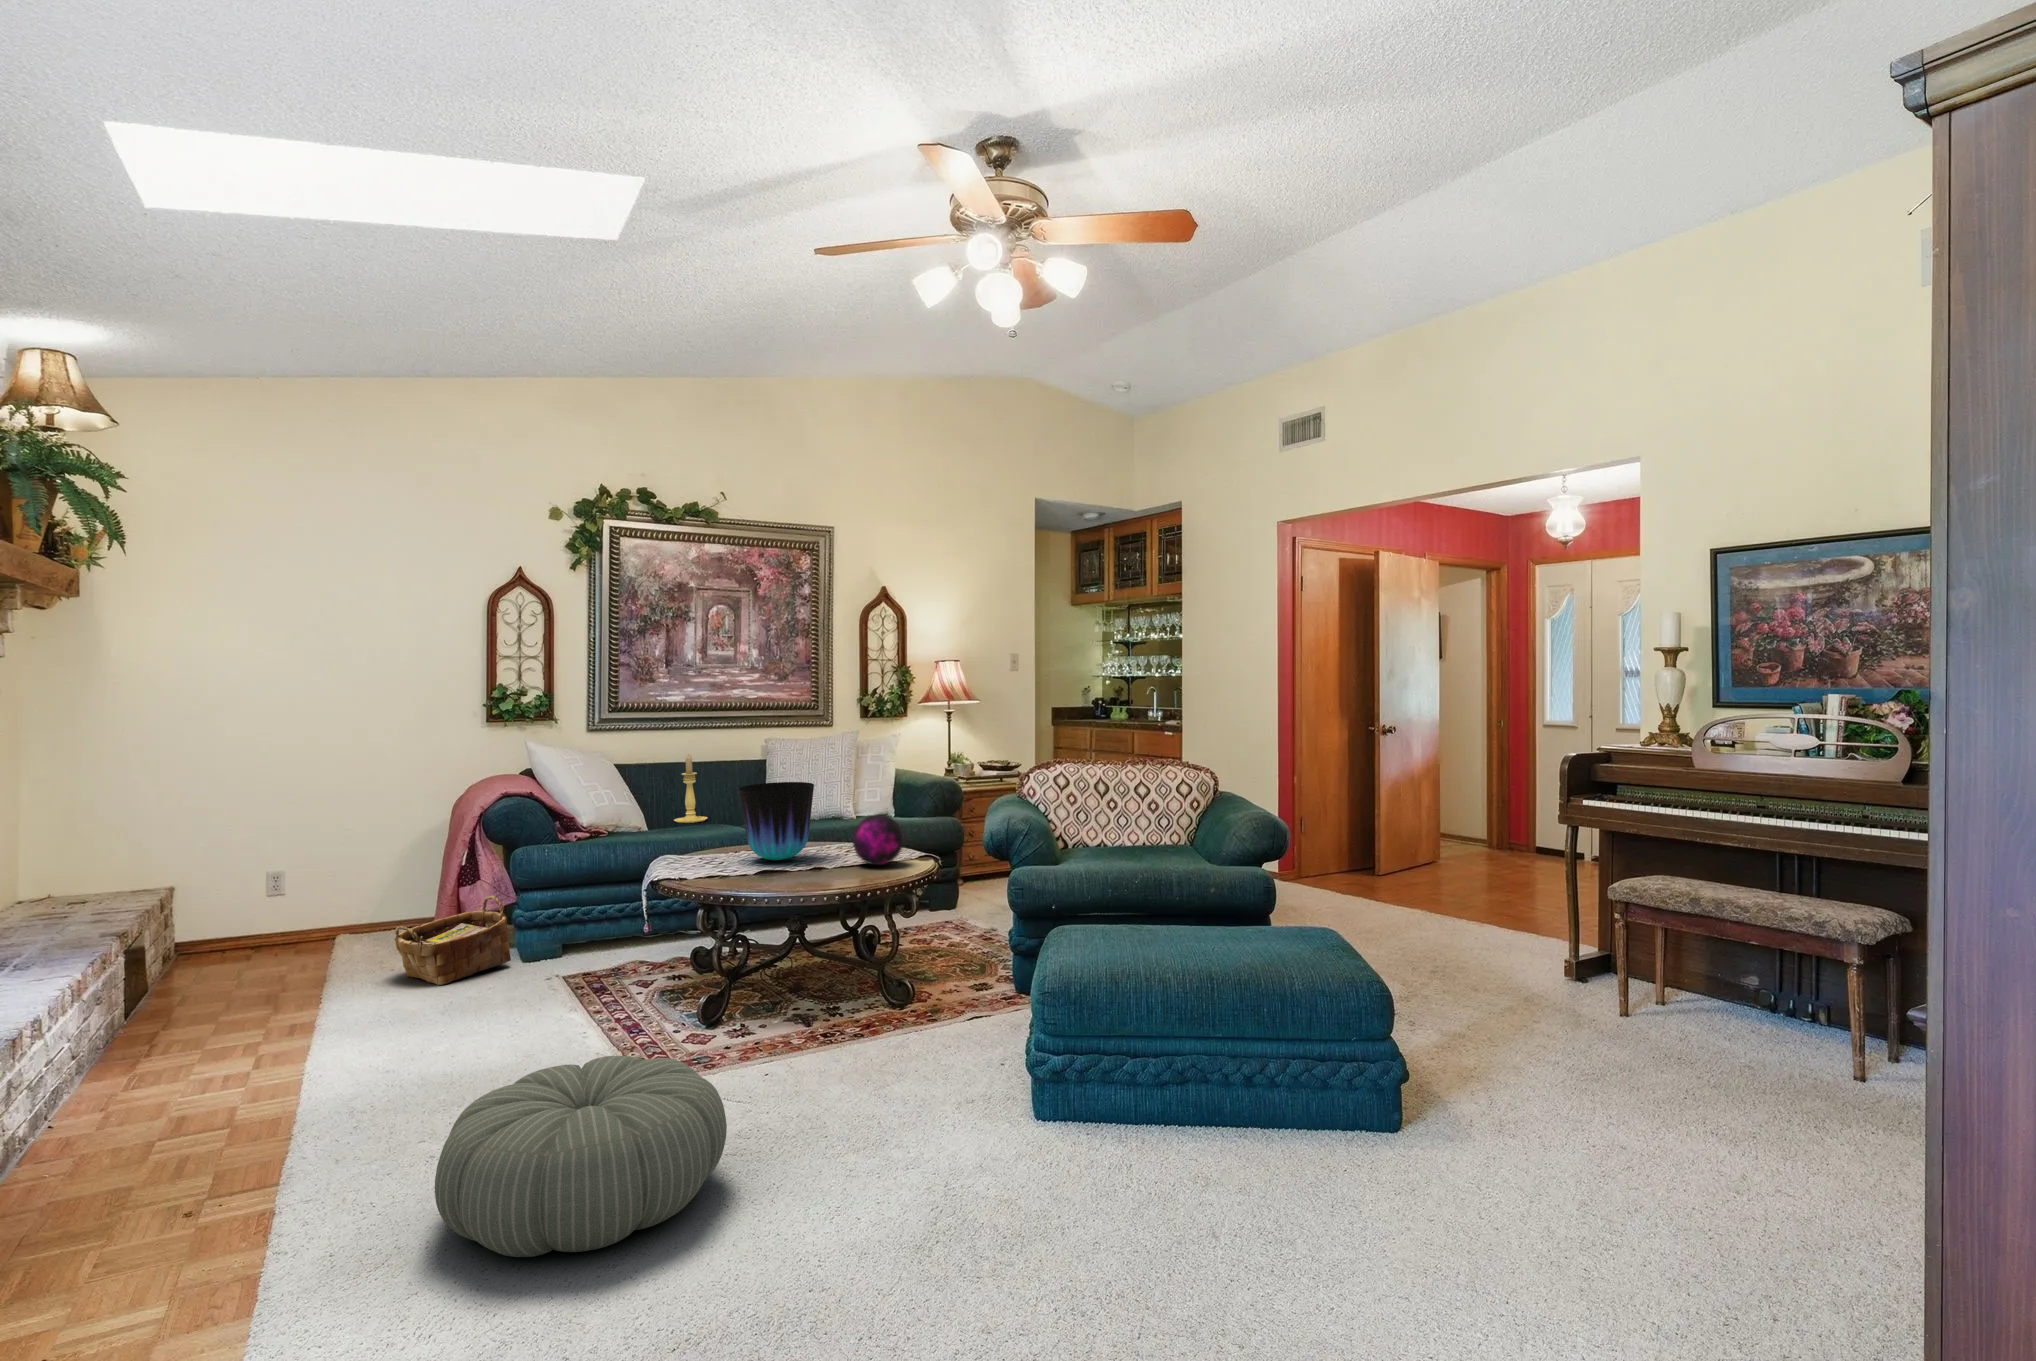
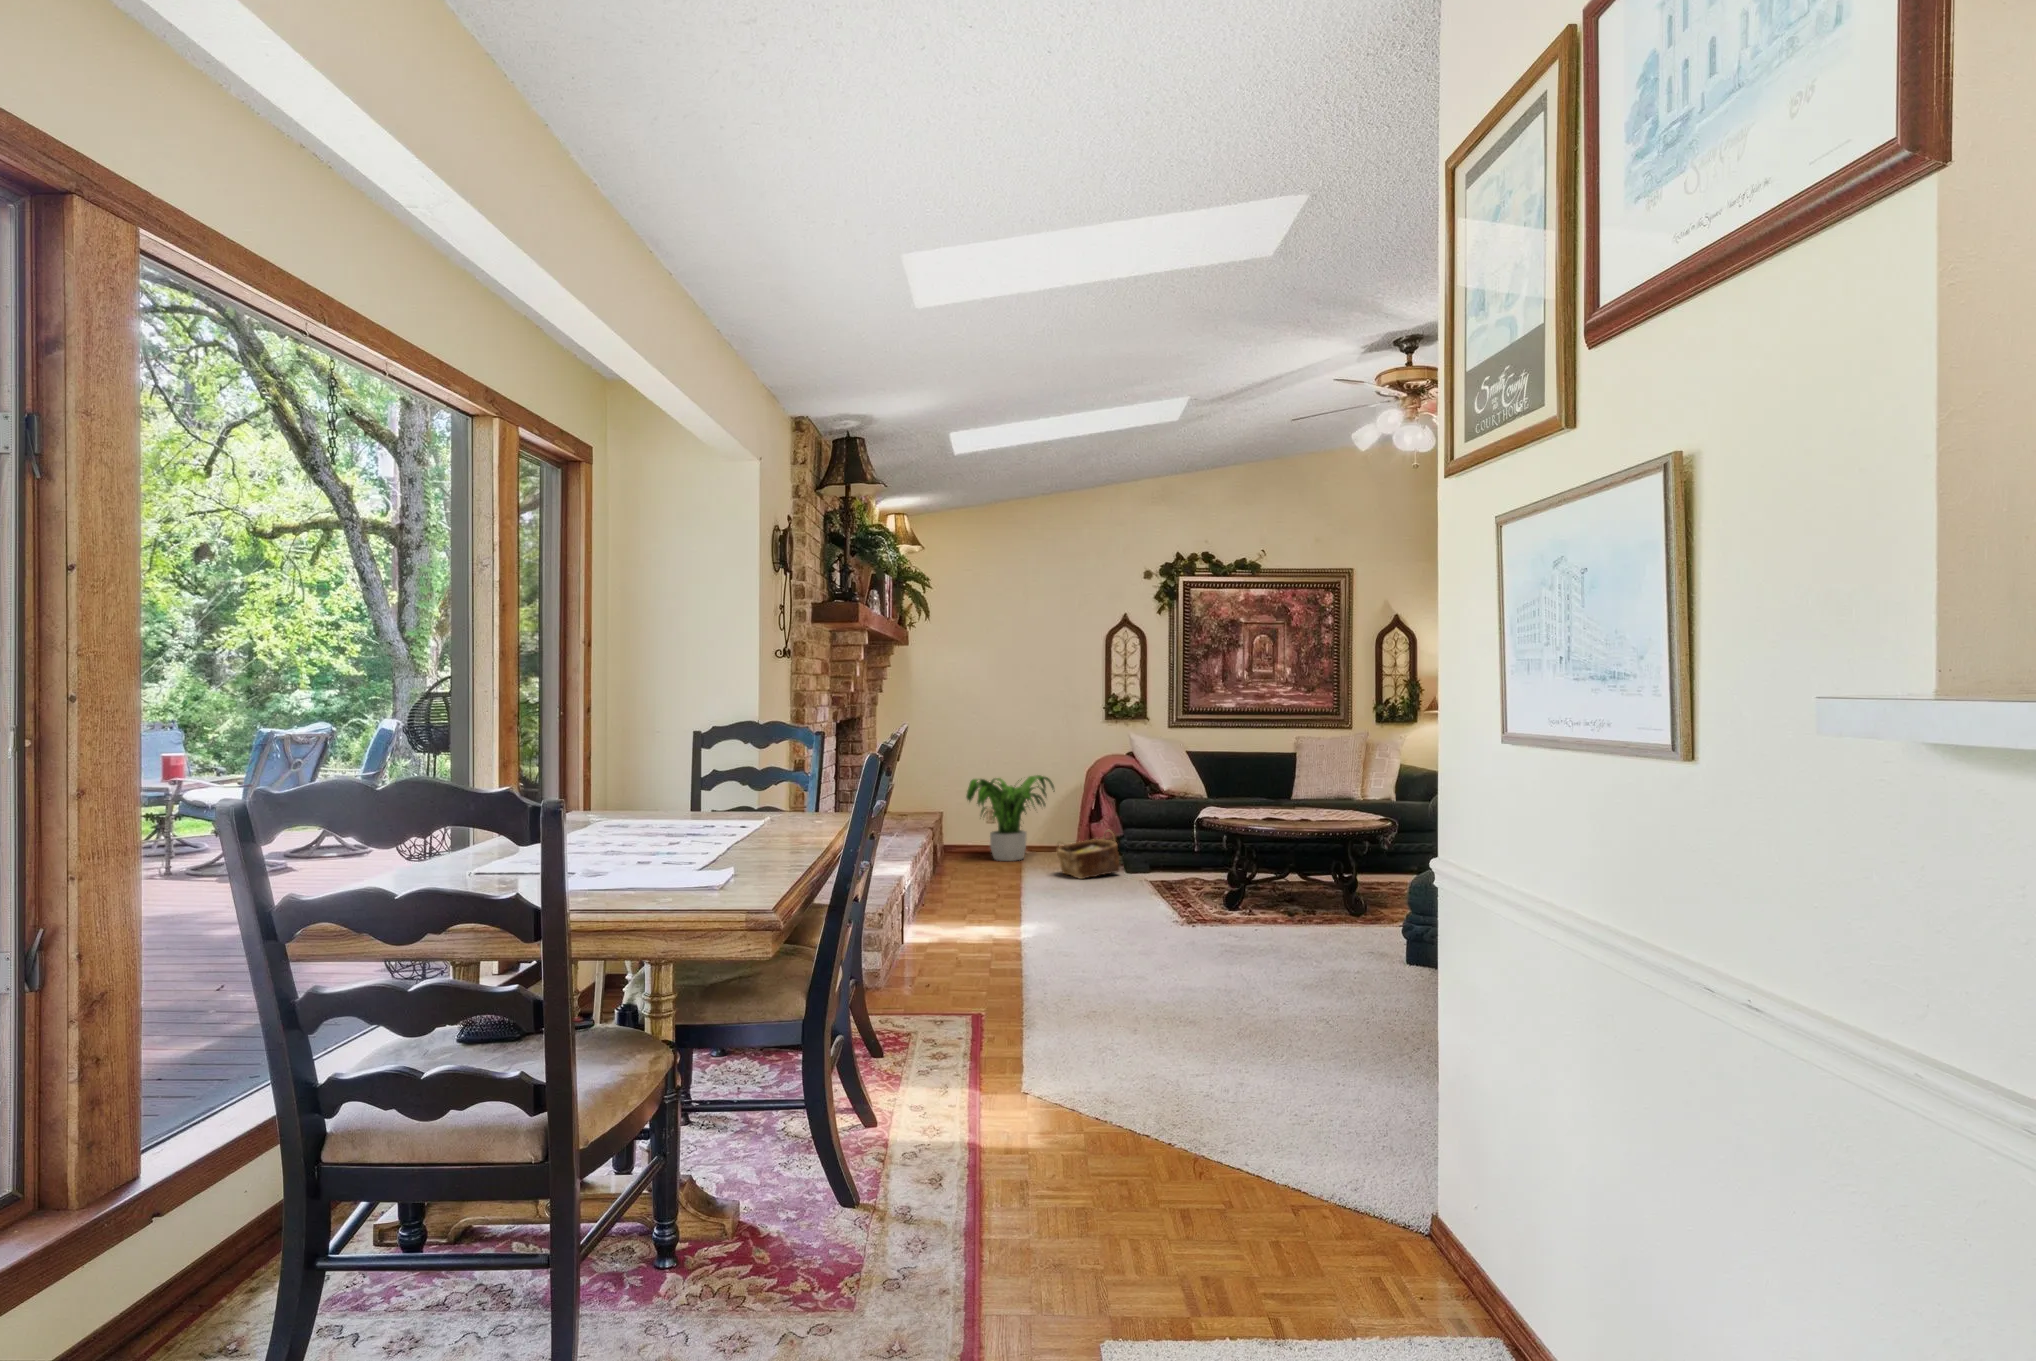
candle holder: present [674,755,707,823] -> none [1227,746,1251,796]
vase: present [738,782,814,860] -> none [1258,764,1310,817]
potted plant: none [220,812,398,959] -> present [966,775,1054,861]
decorative orb: present [853,814,903,865] -> none [1333,788,1370,824]
pouf: present [435,1056,727,1257] -> none [1087,893,1222,967]

